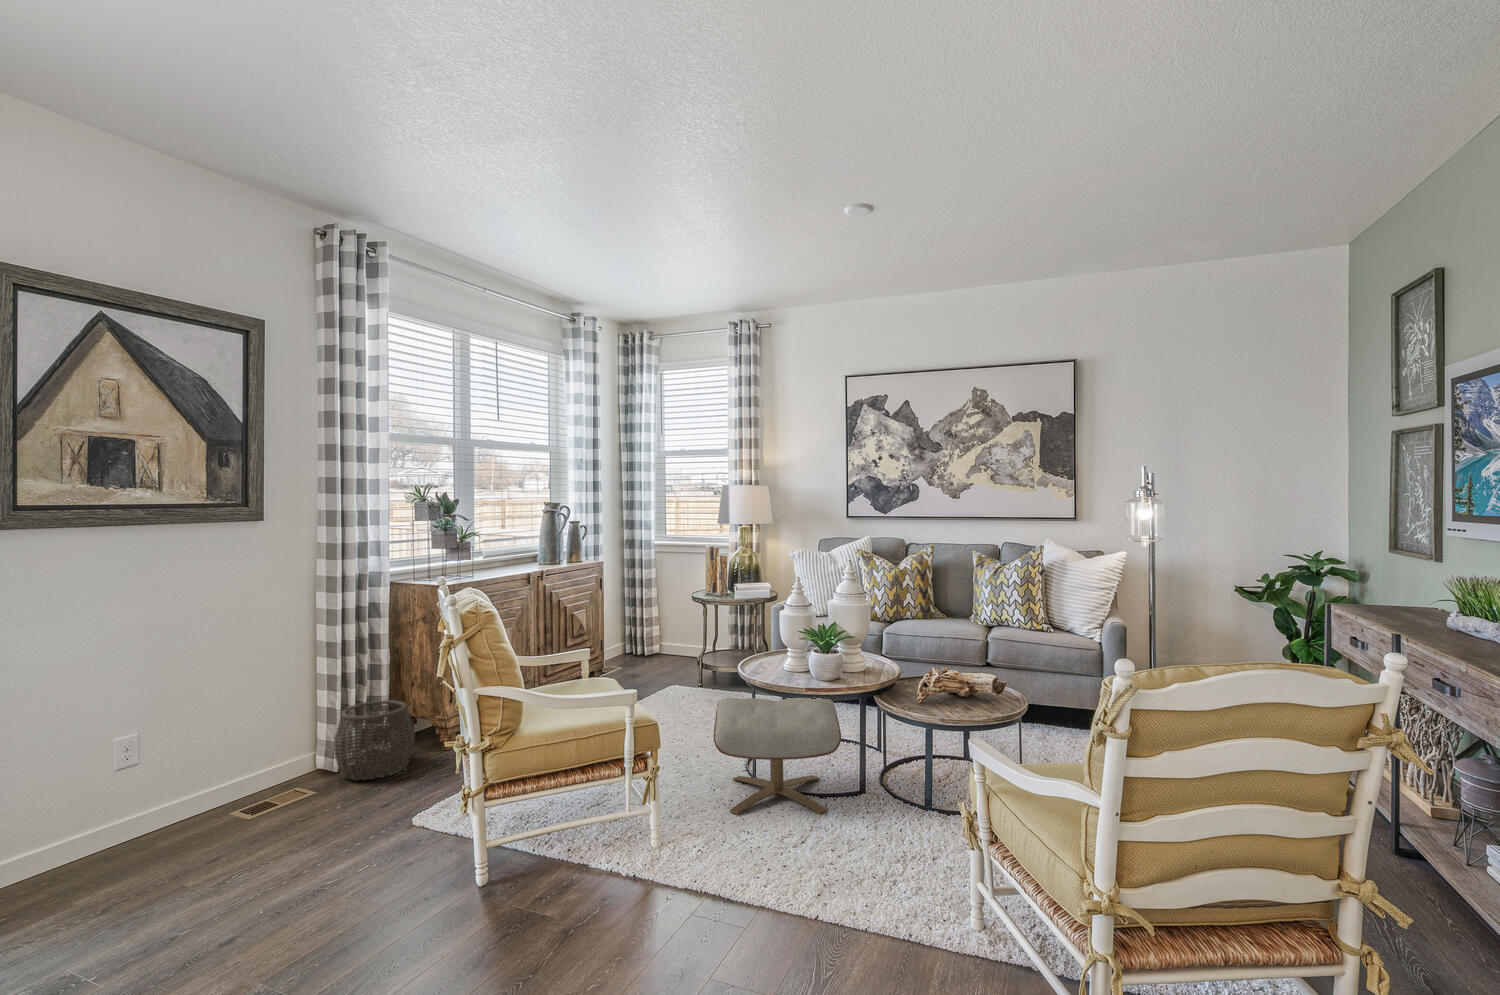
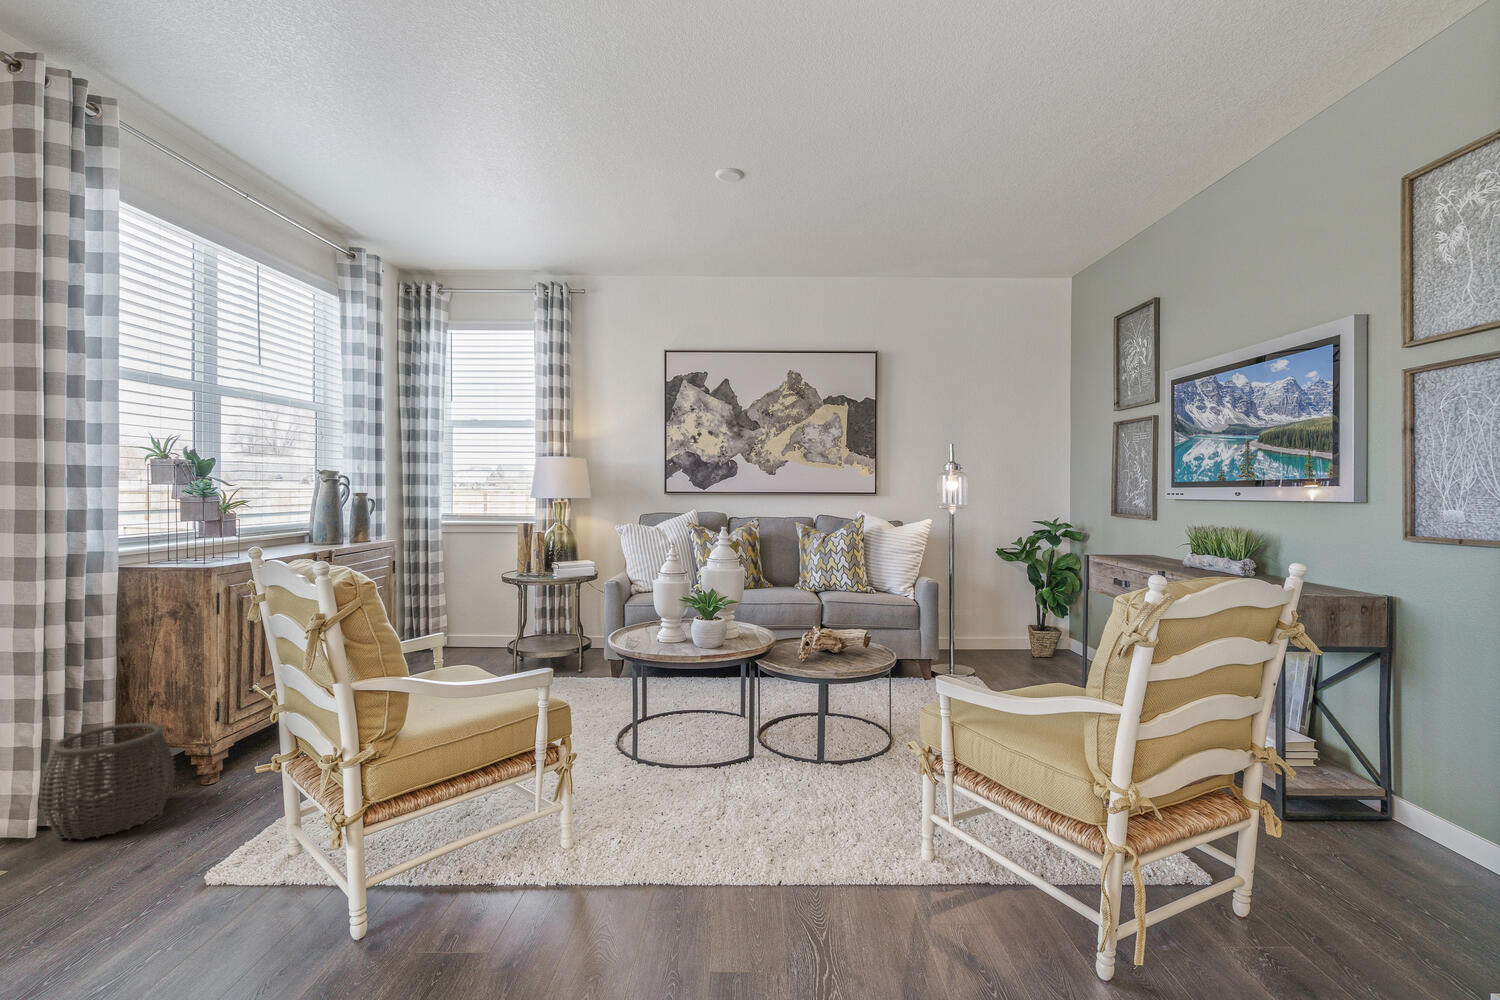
ottoman: present [714,698,841,815] -> none [599,666,748,799]

